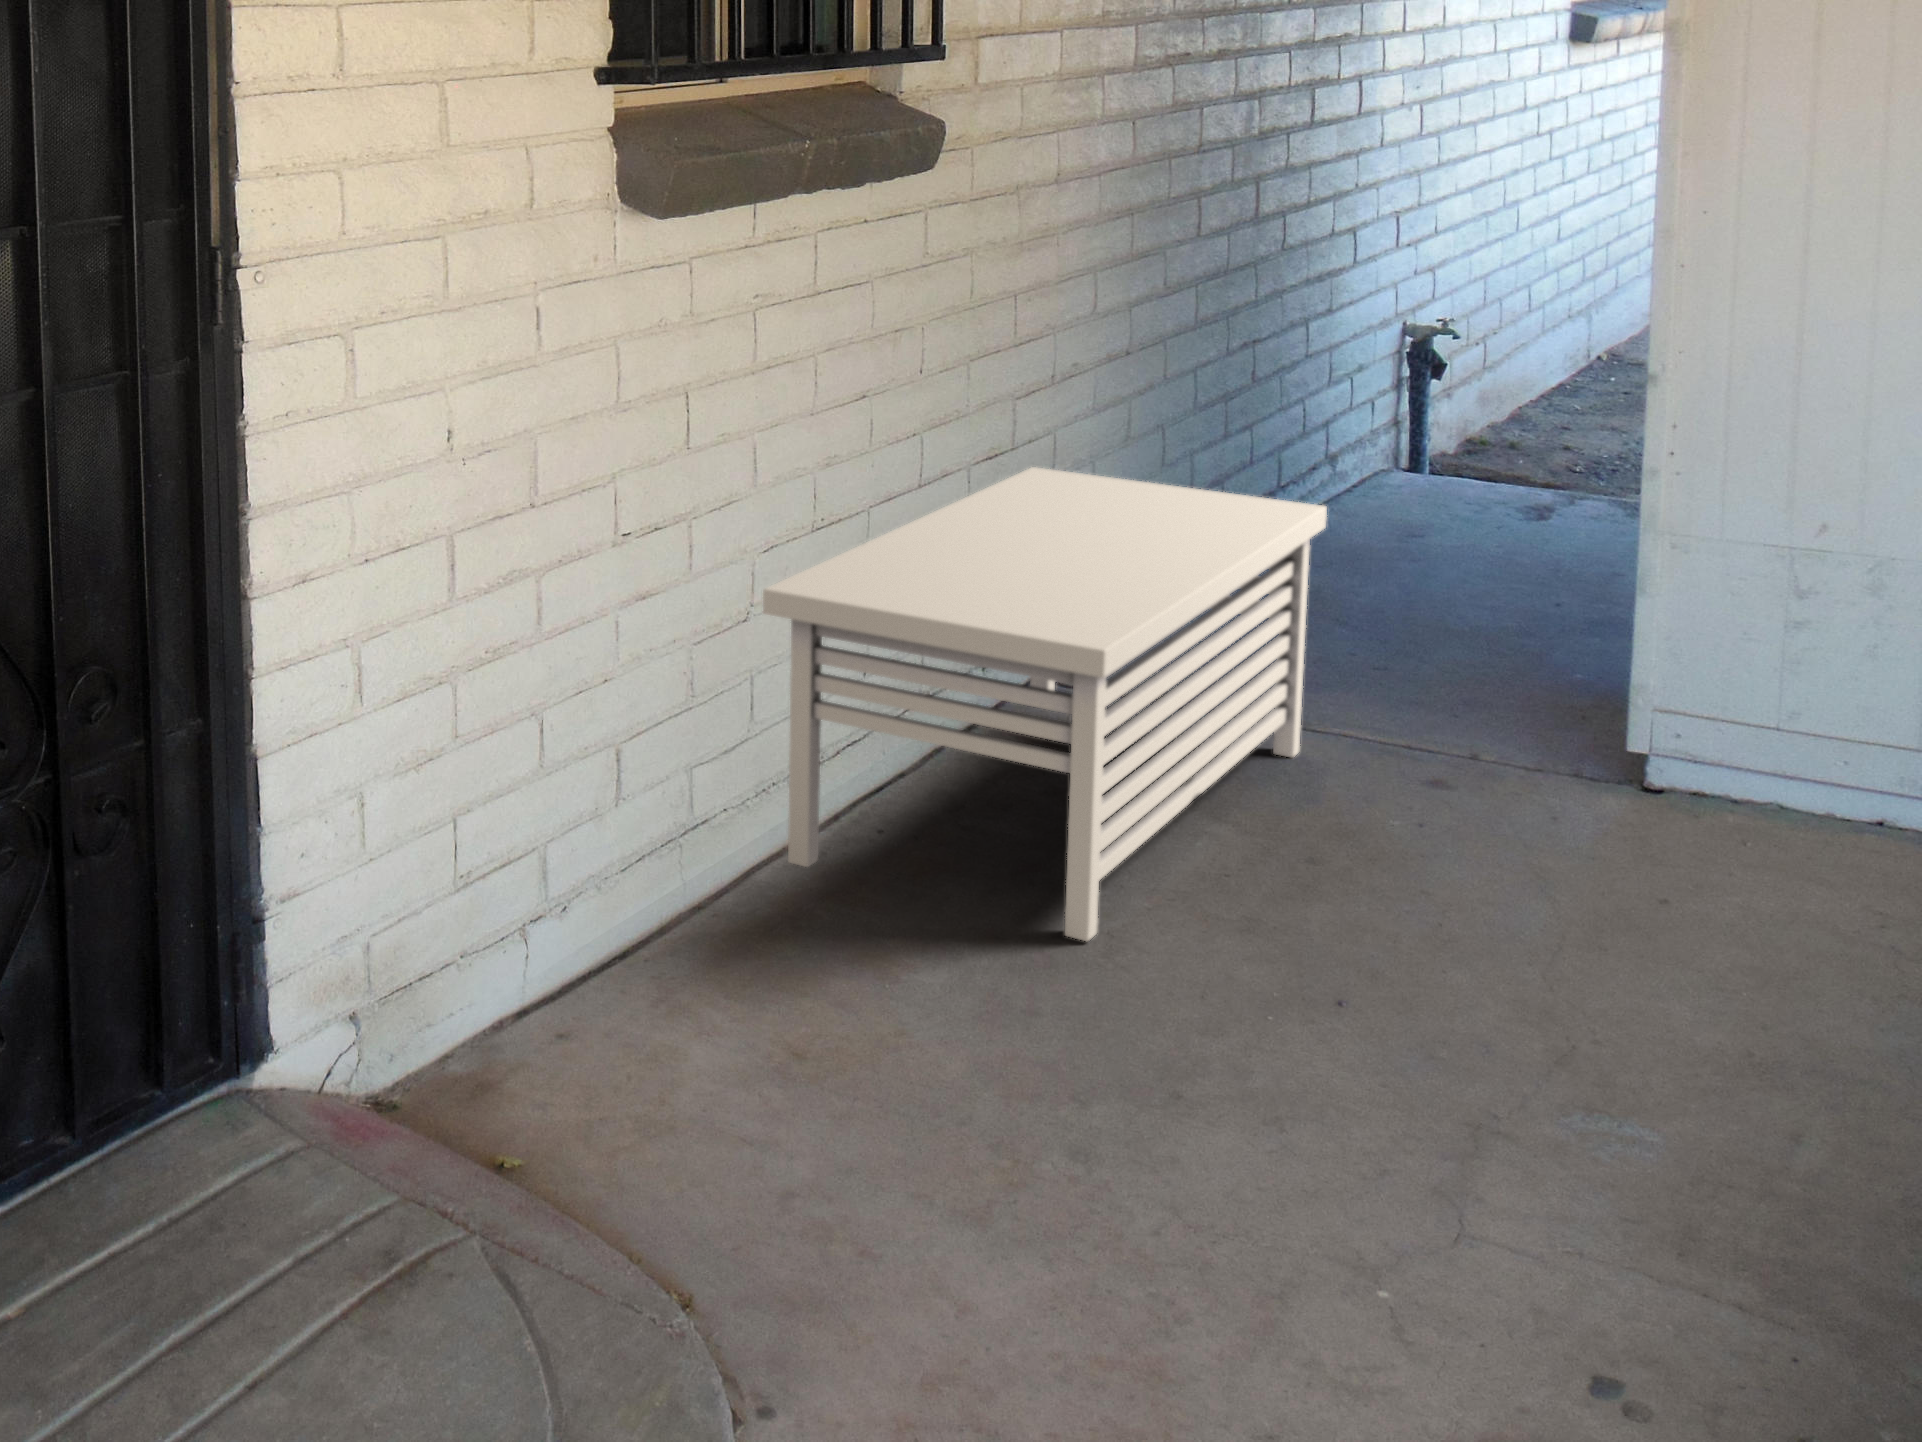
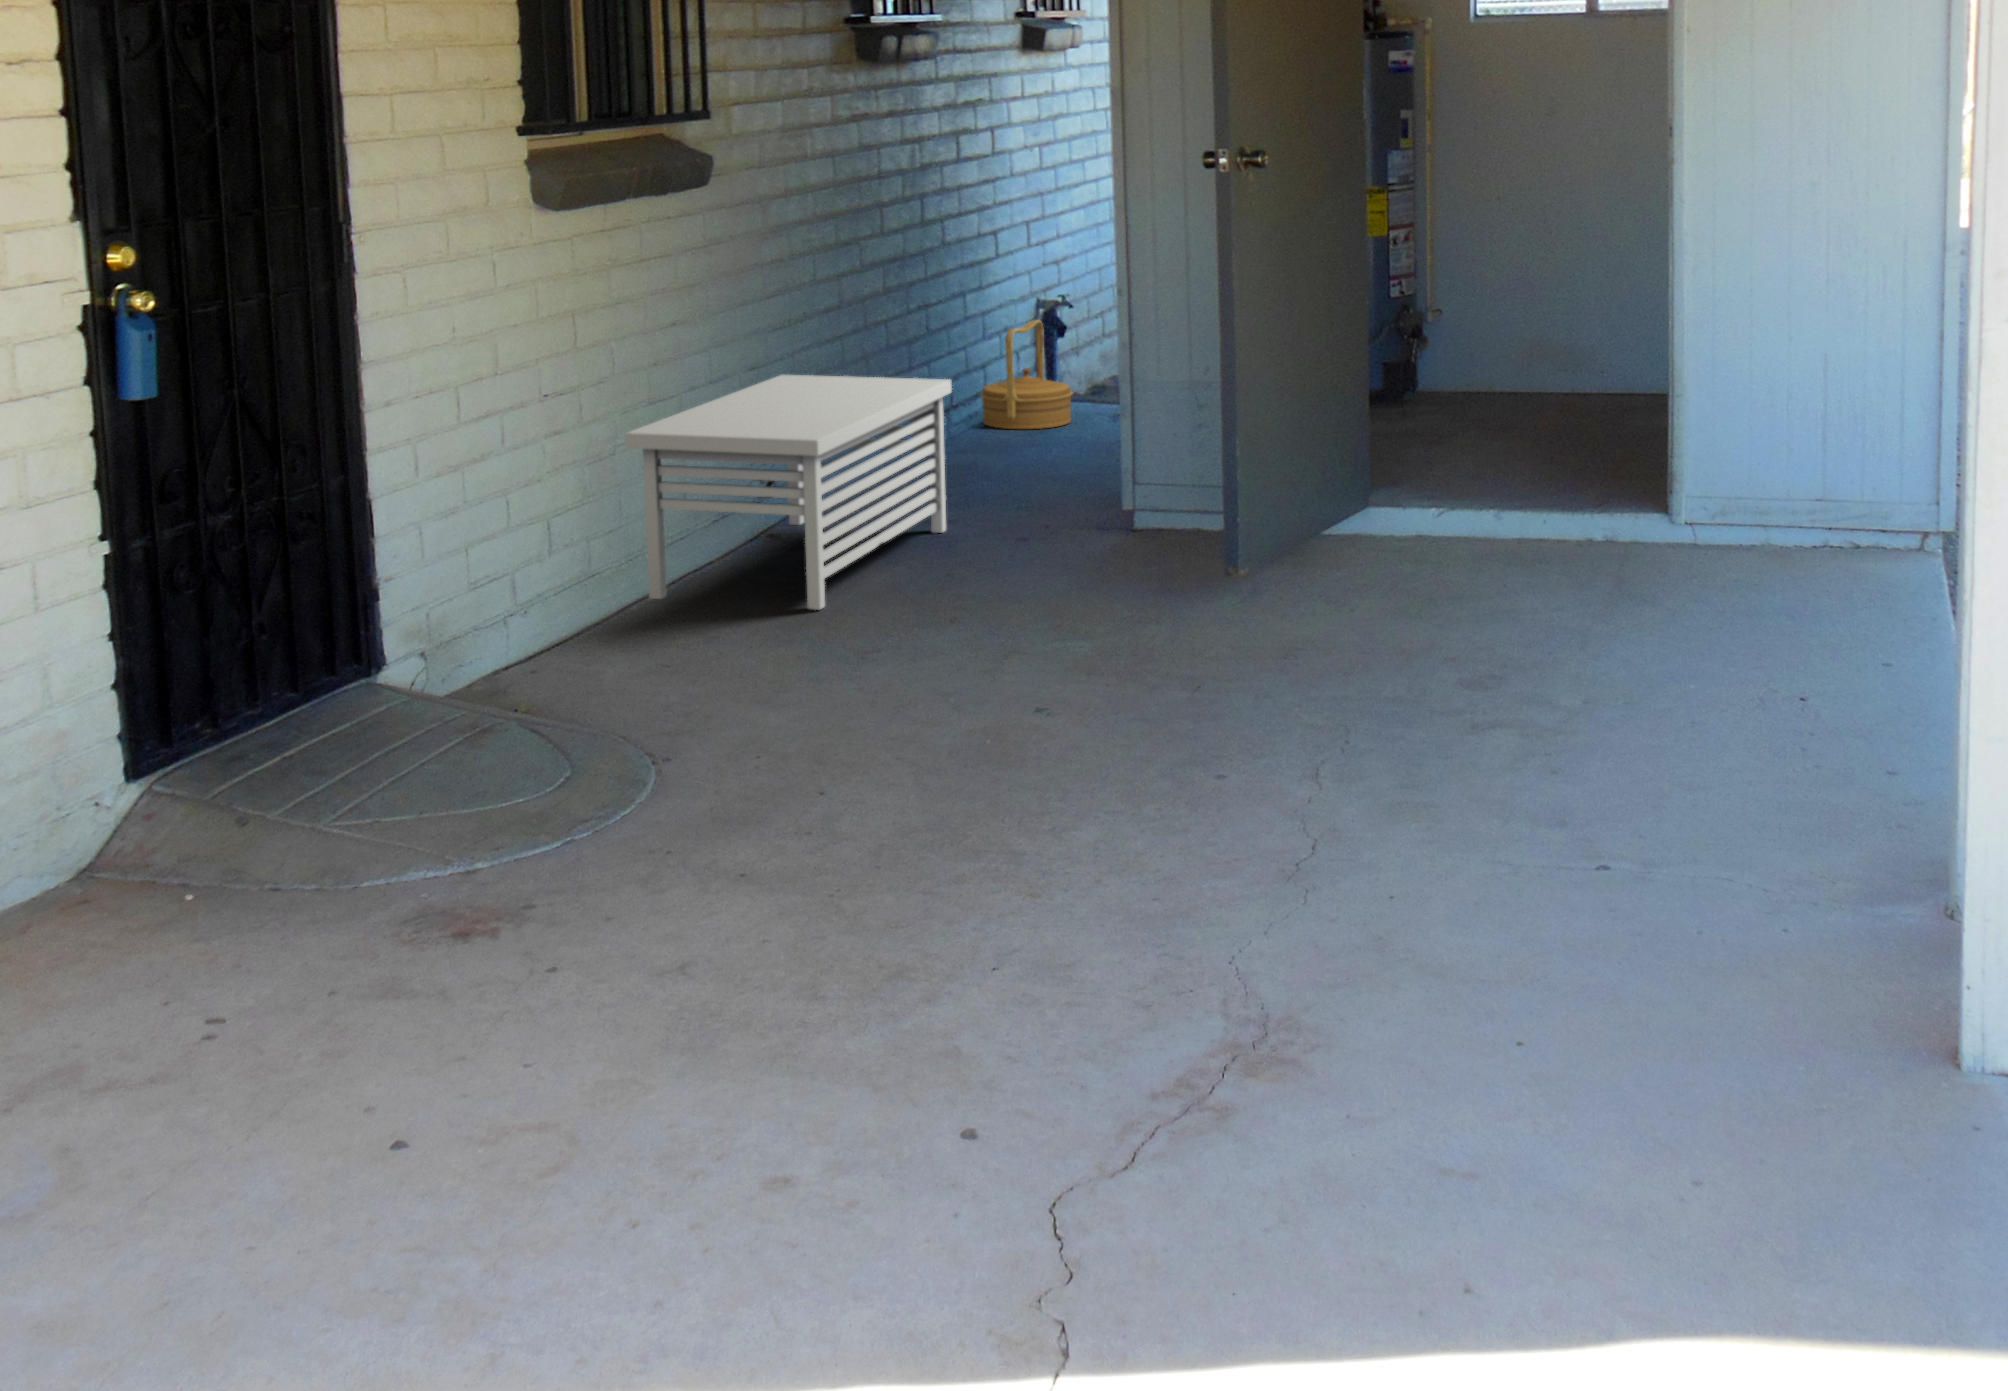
woven basket: none [1323,365,1473,534] -> present [981,320,1072,429]

